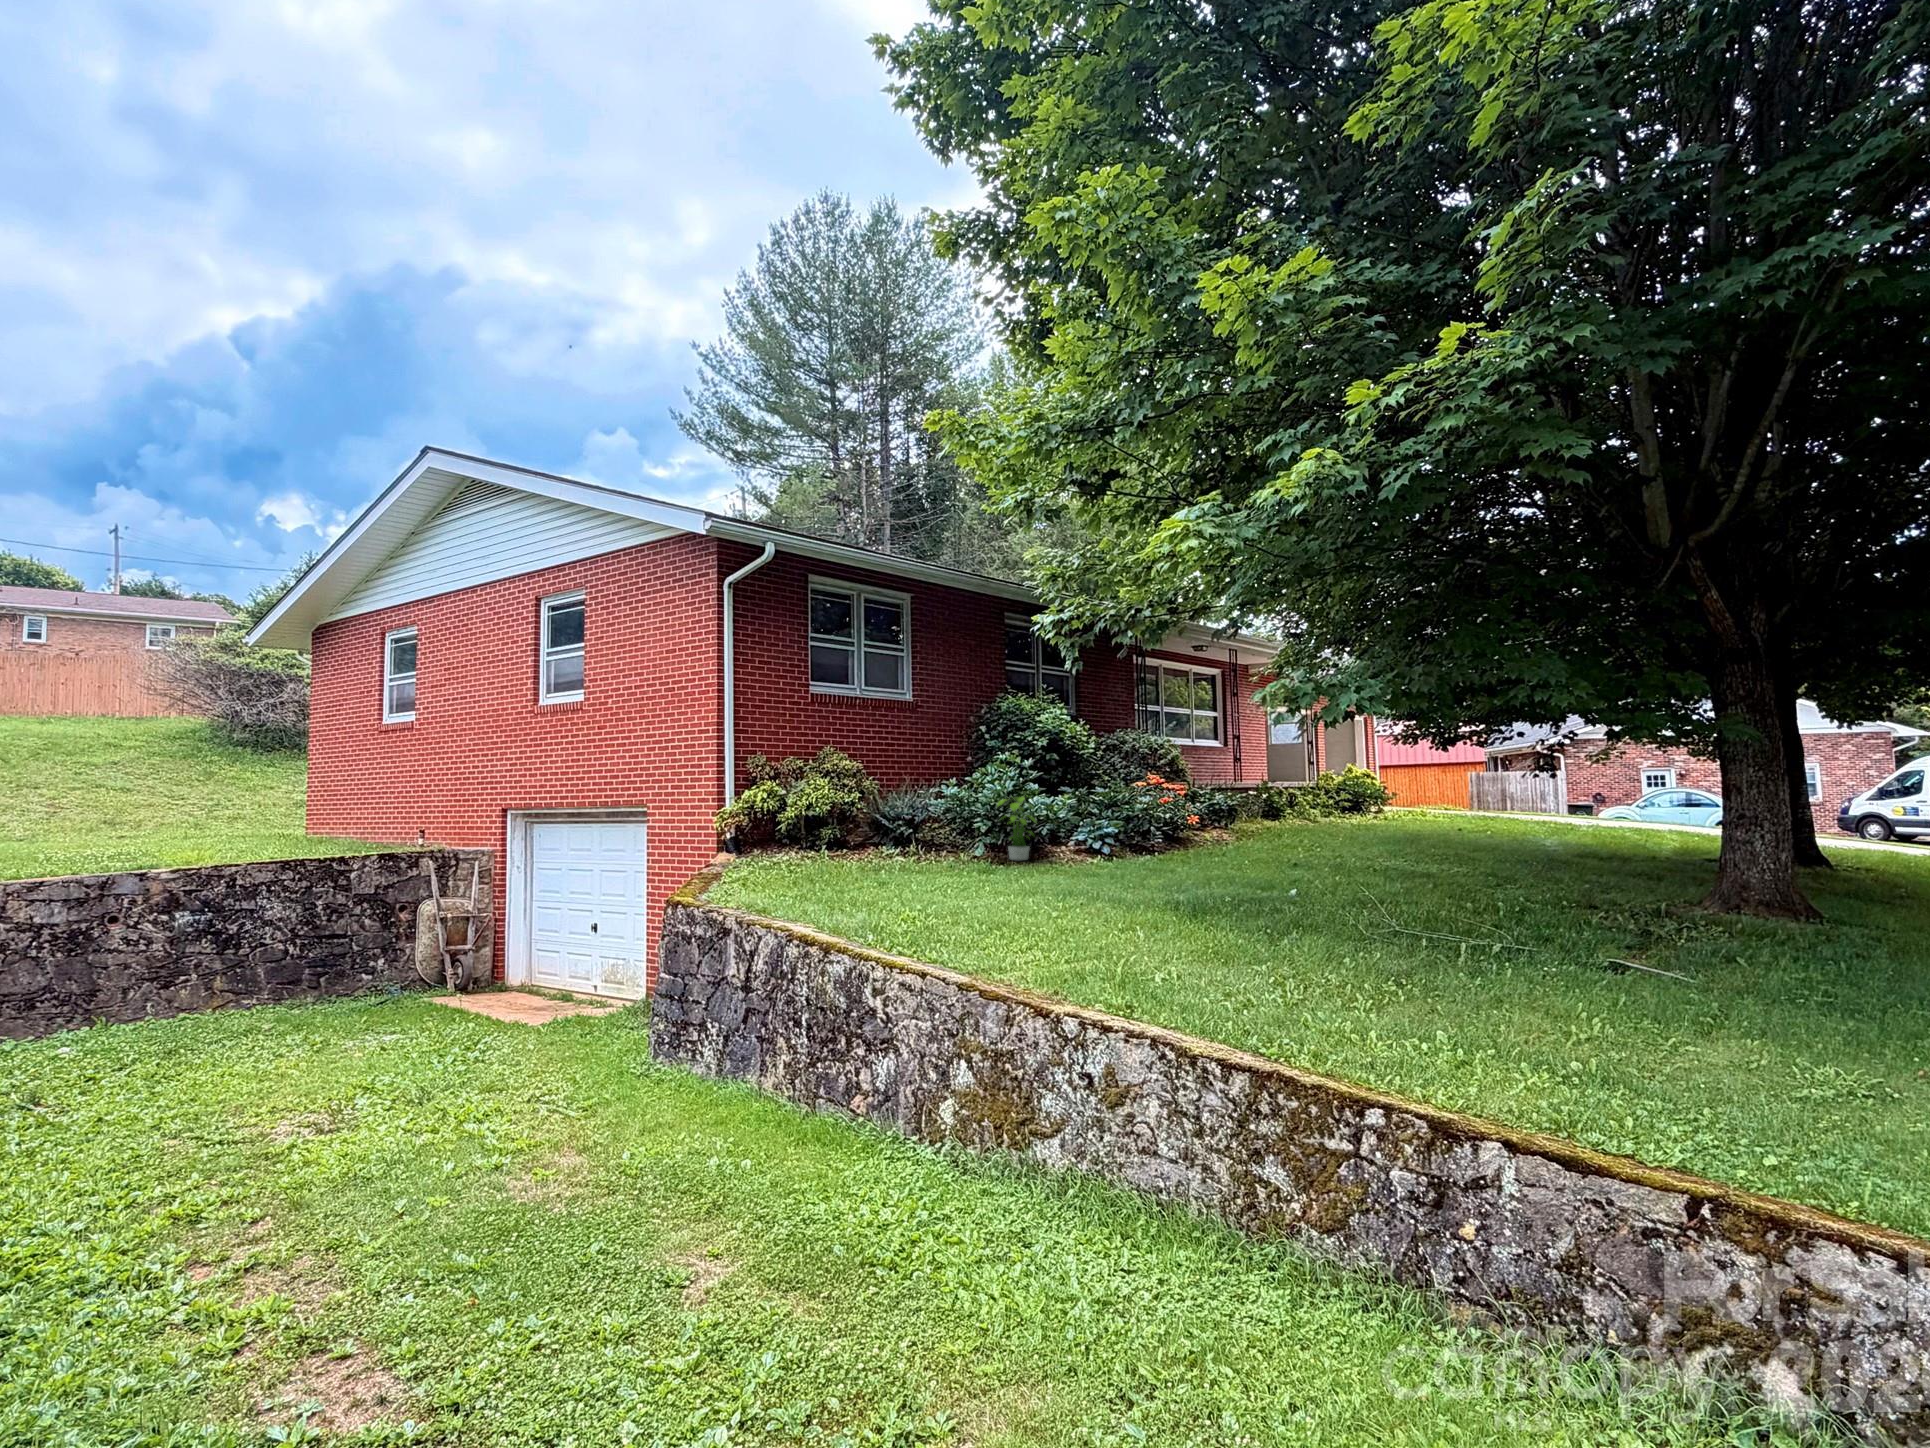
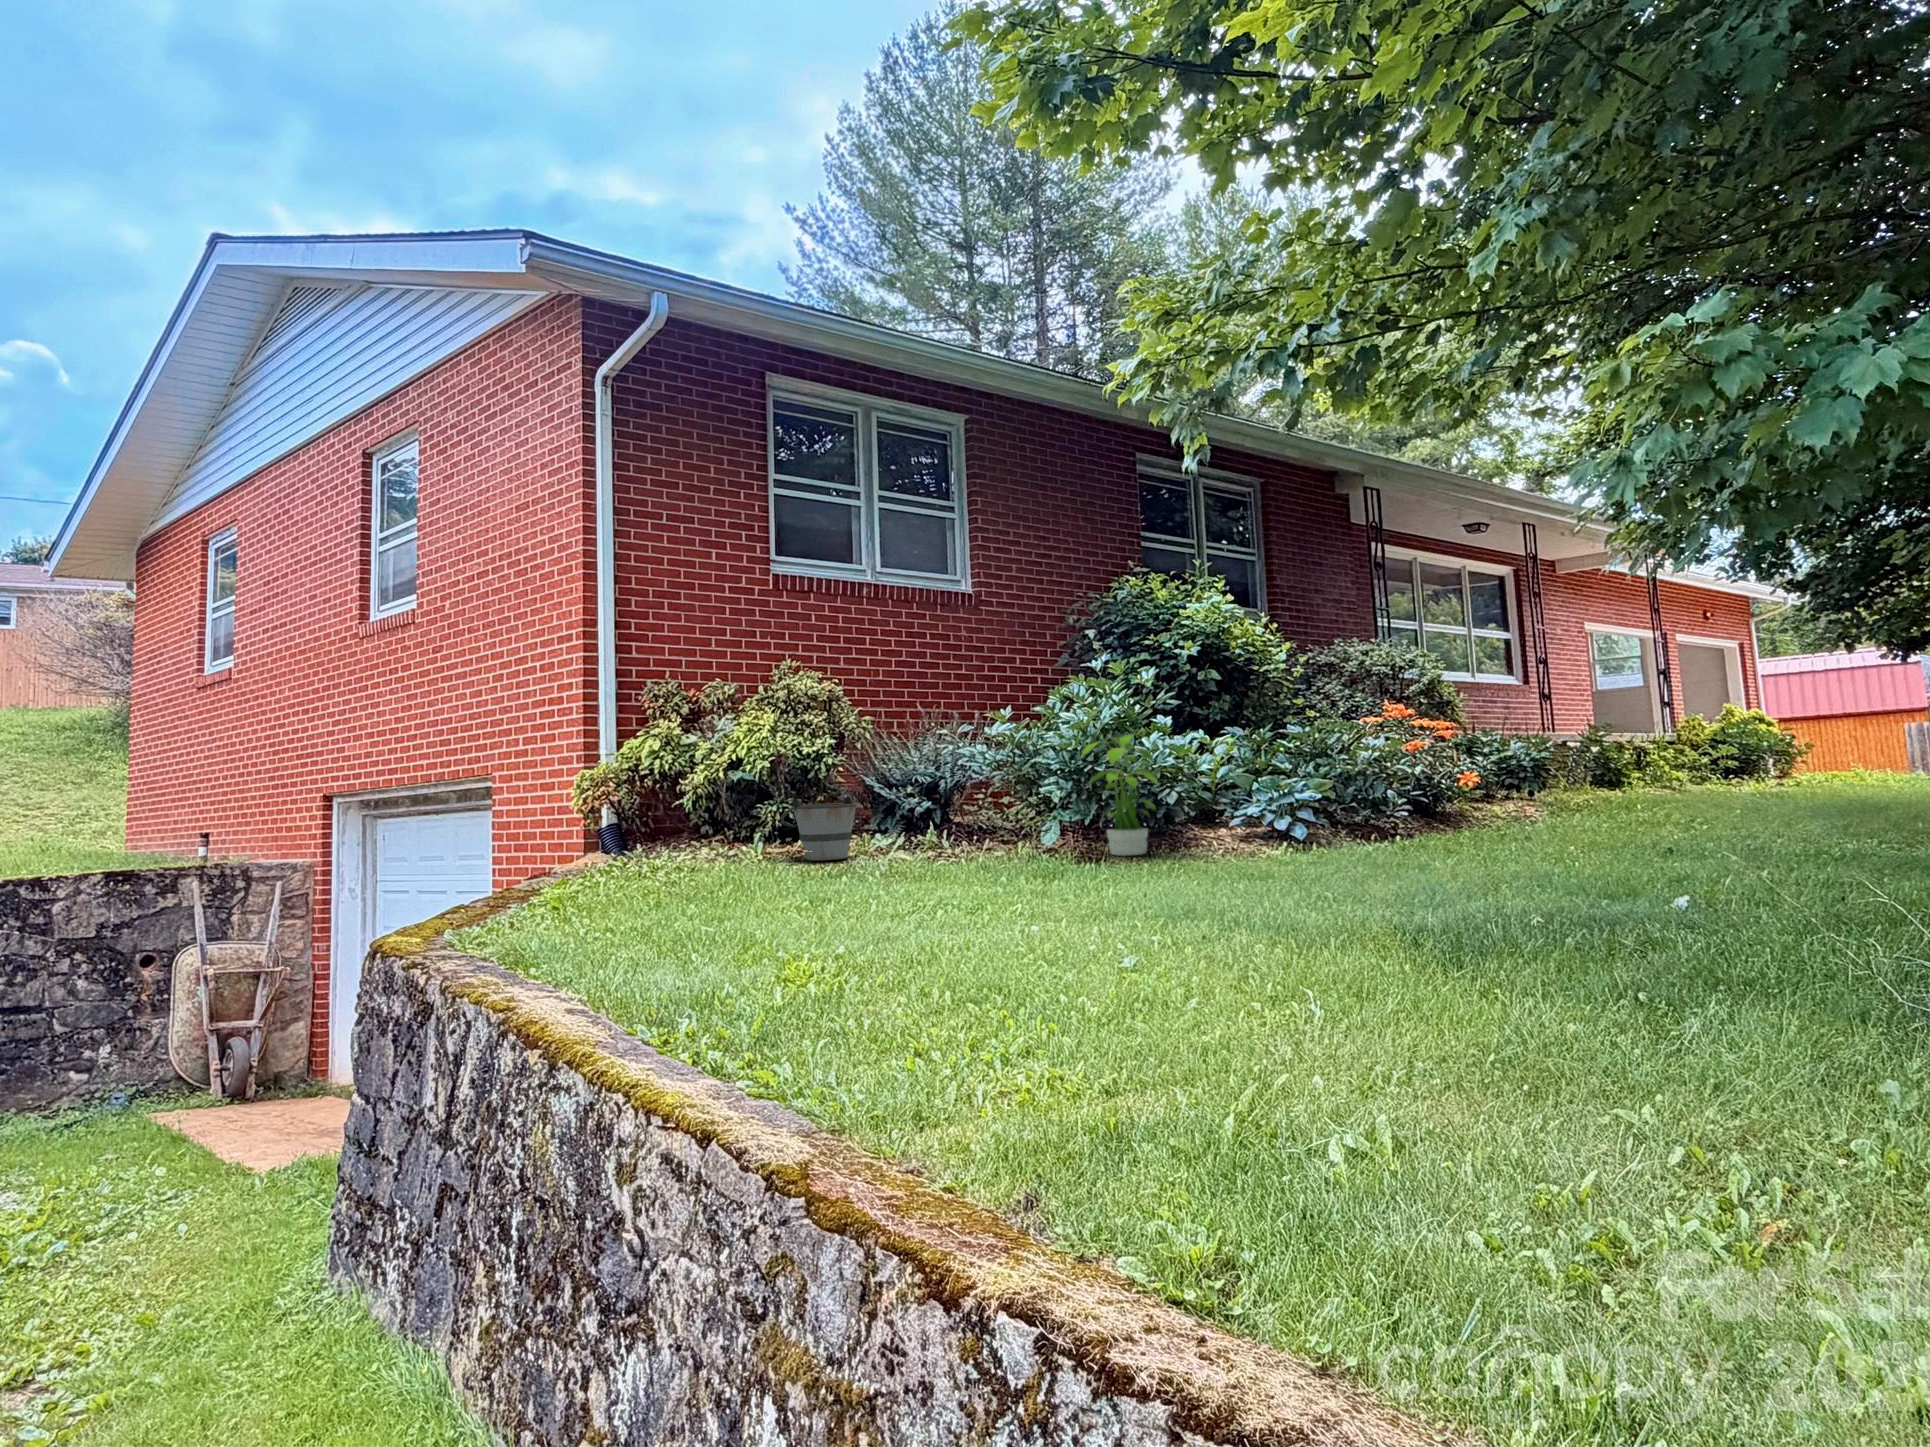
bucket: none [835,824,877,860] -> present [780,795,857,860]

